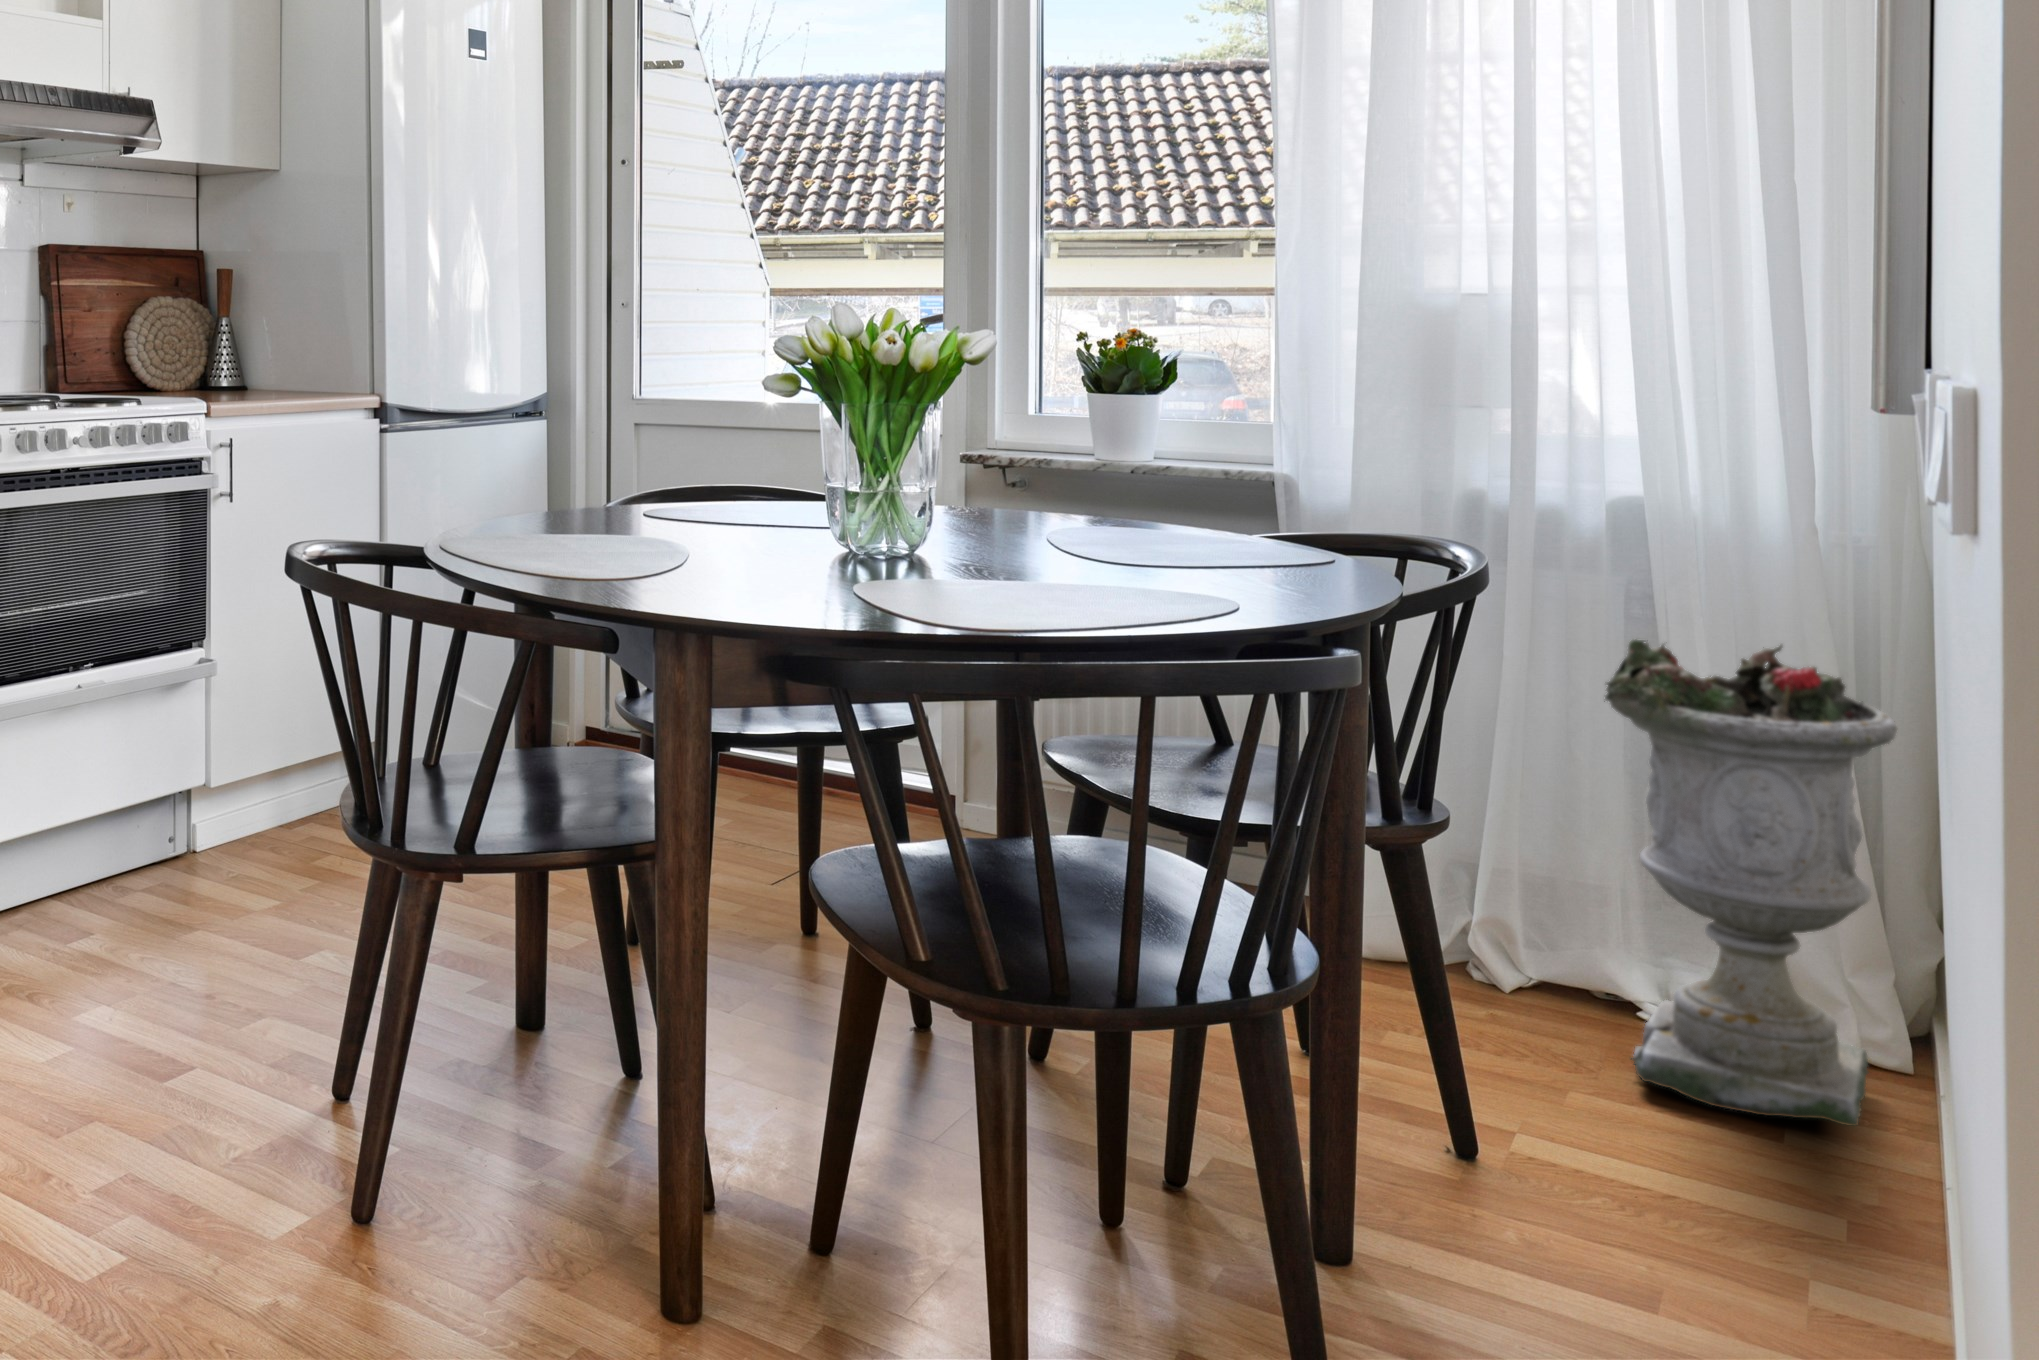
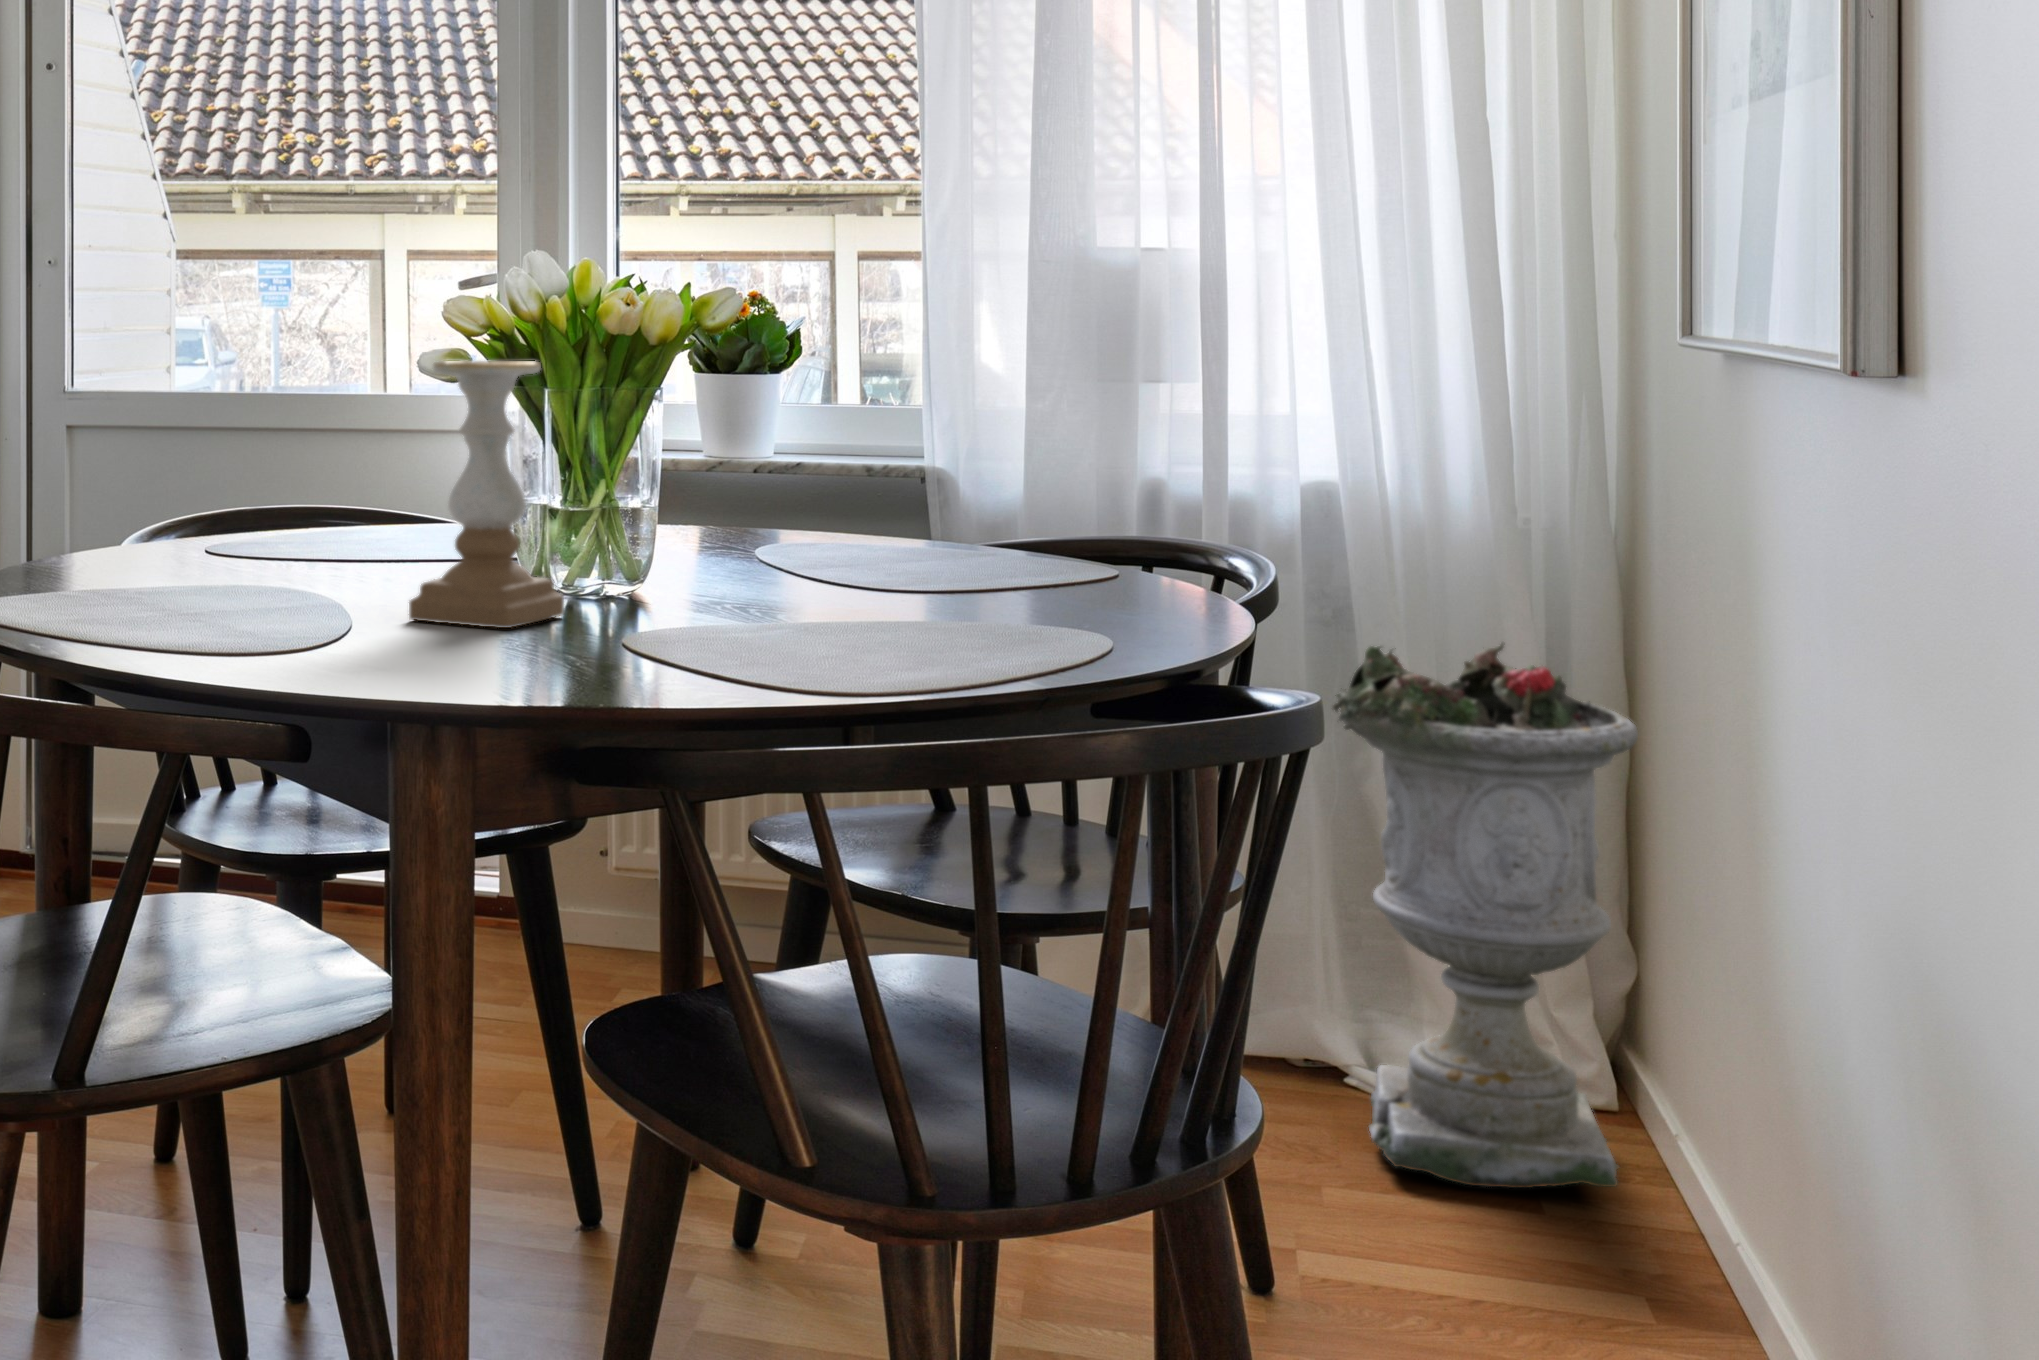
candle holder: none [720,392,832,578] -> present [409,360,564,628]

